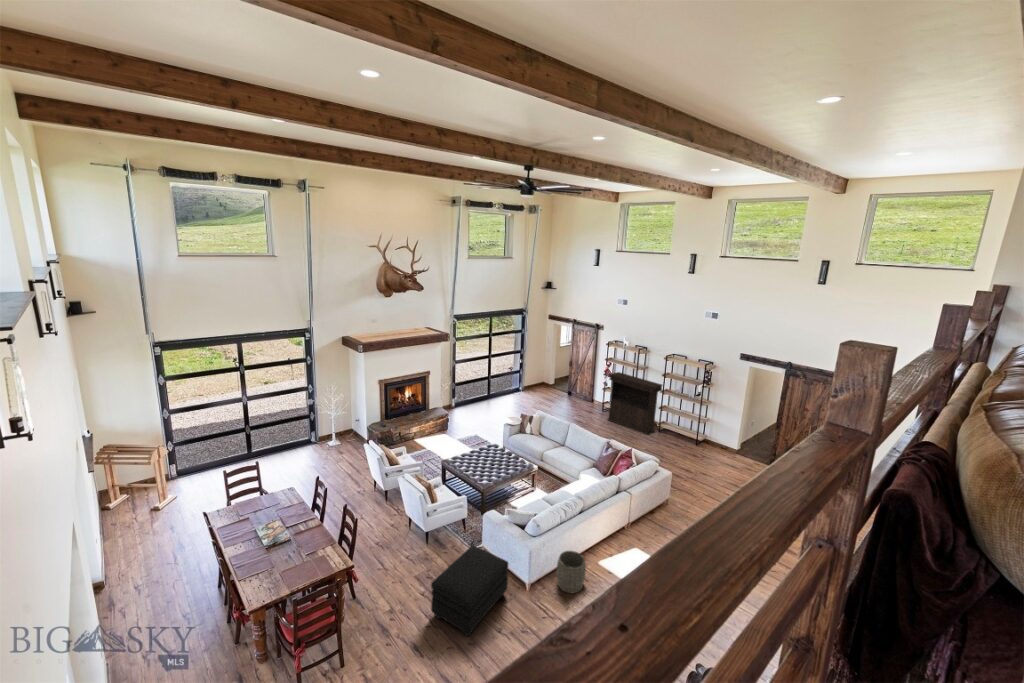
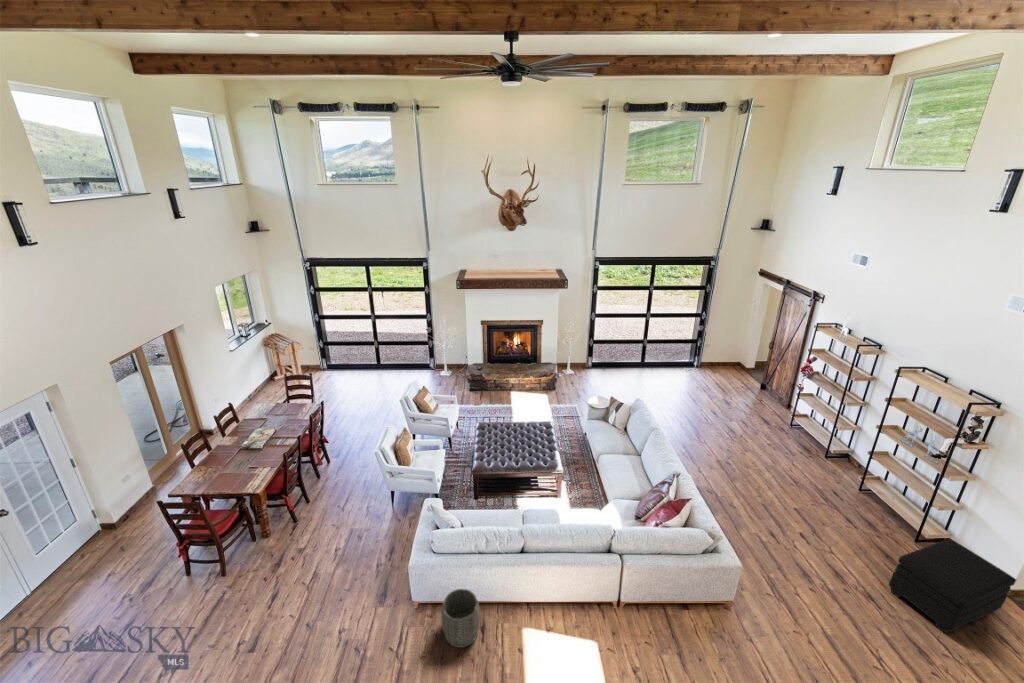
console table: present [608,372,662,435] -> none [779,374,878,488]
ottoman: present [431,545,508,636] -> present [889,538,1016,633]

